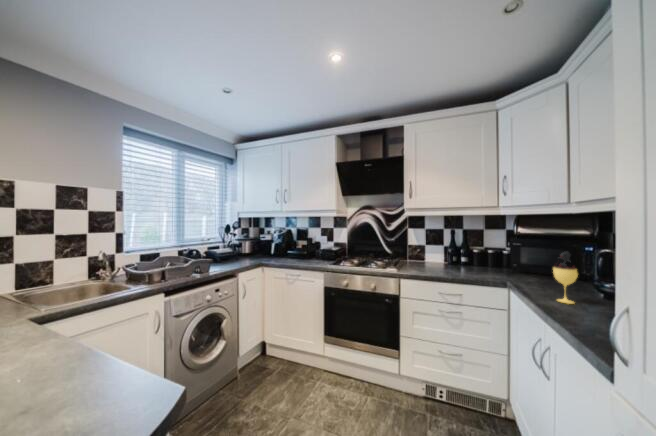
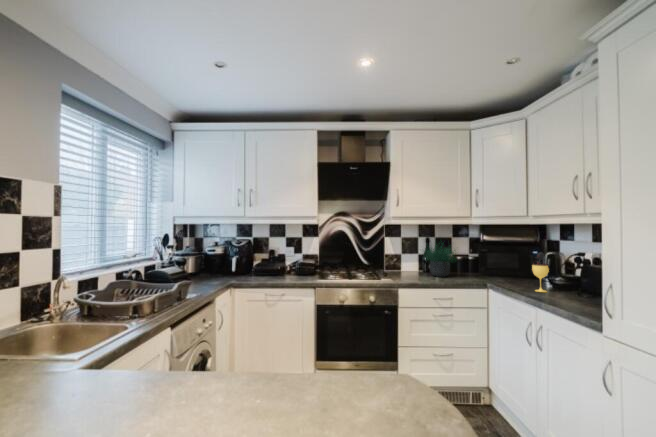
potted plant: none [432,224,483,271] -> present [426,245,454,277]

